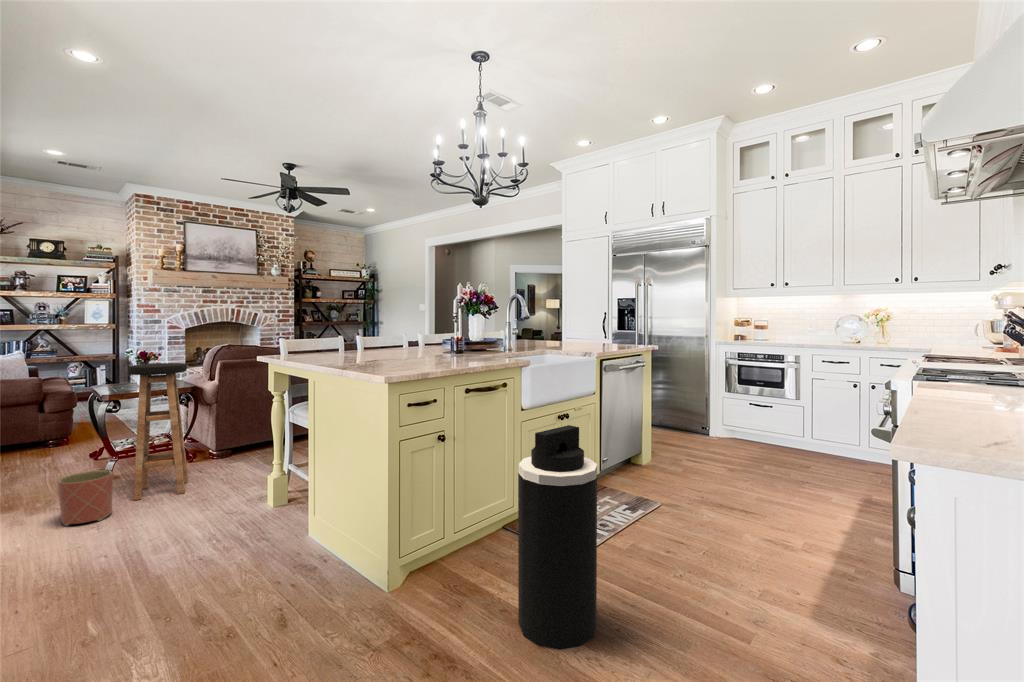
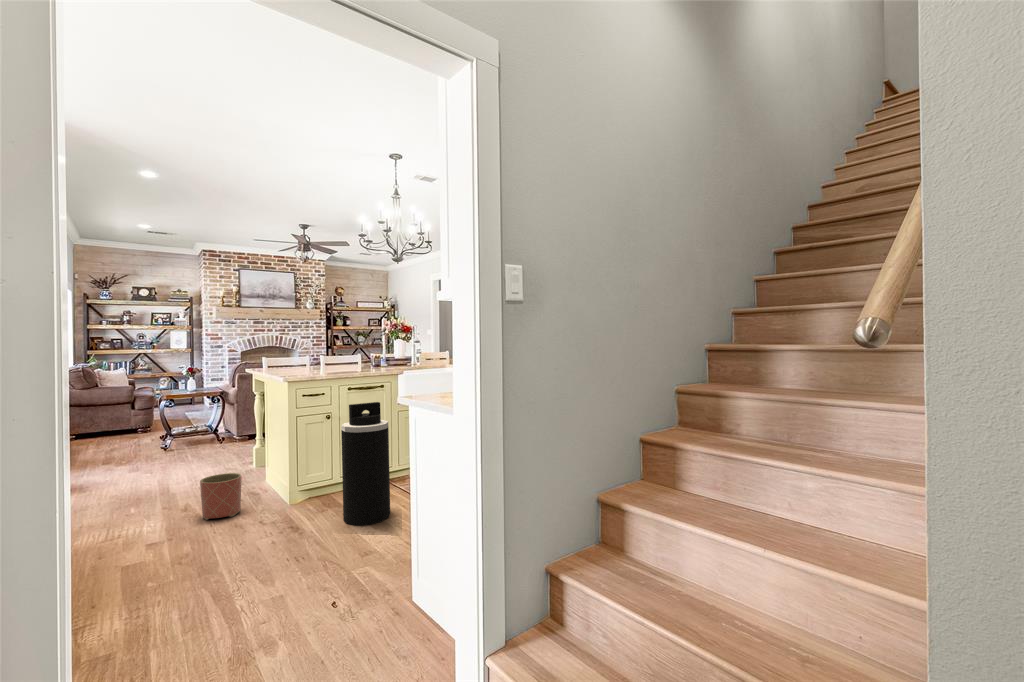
bar stool: present [128,363,189,500] -> none [174,373,213,462]
planter: present [57,470,113,526] -> present [200,473,241,520]

